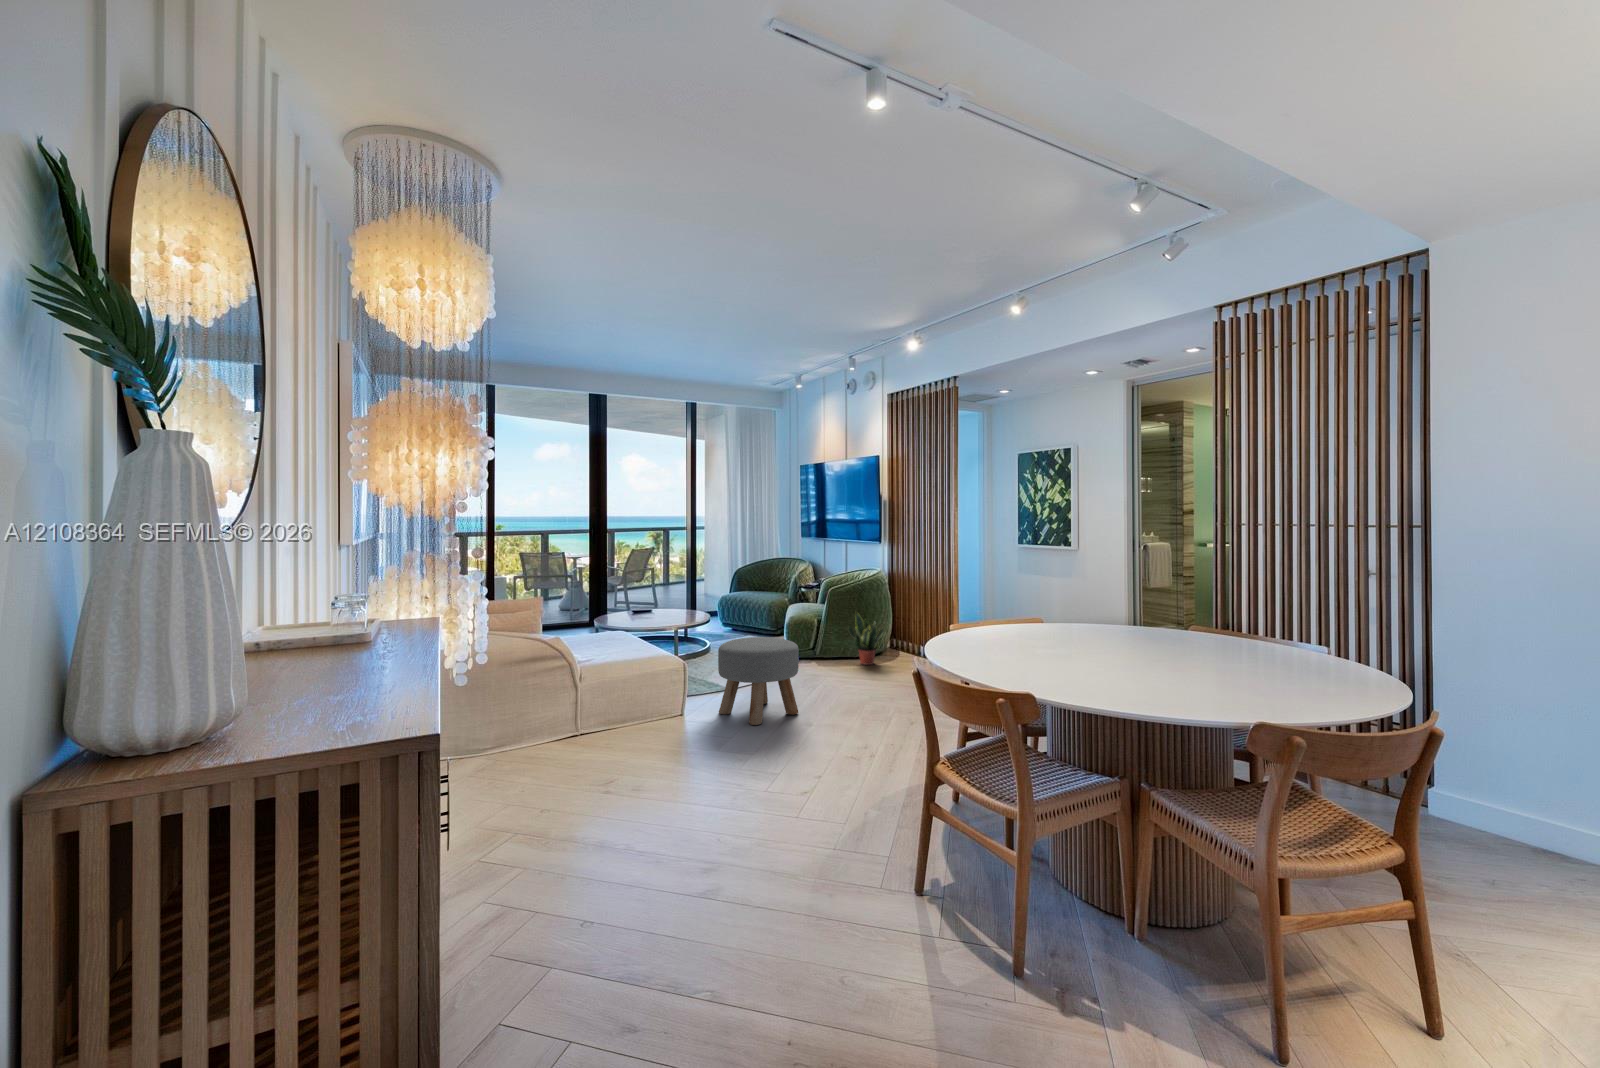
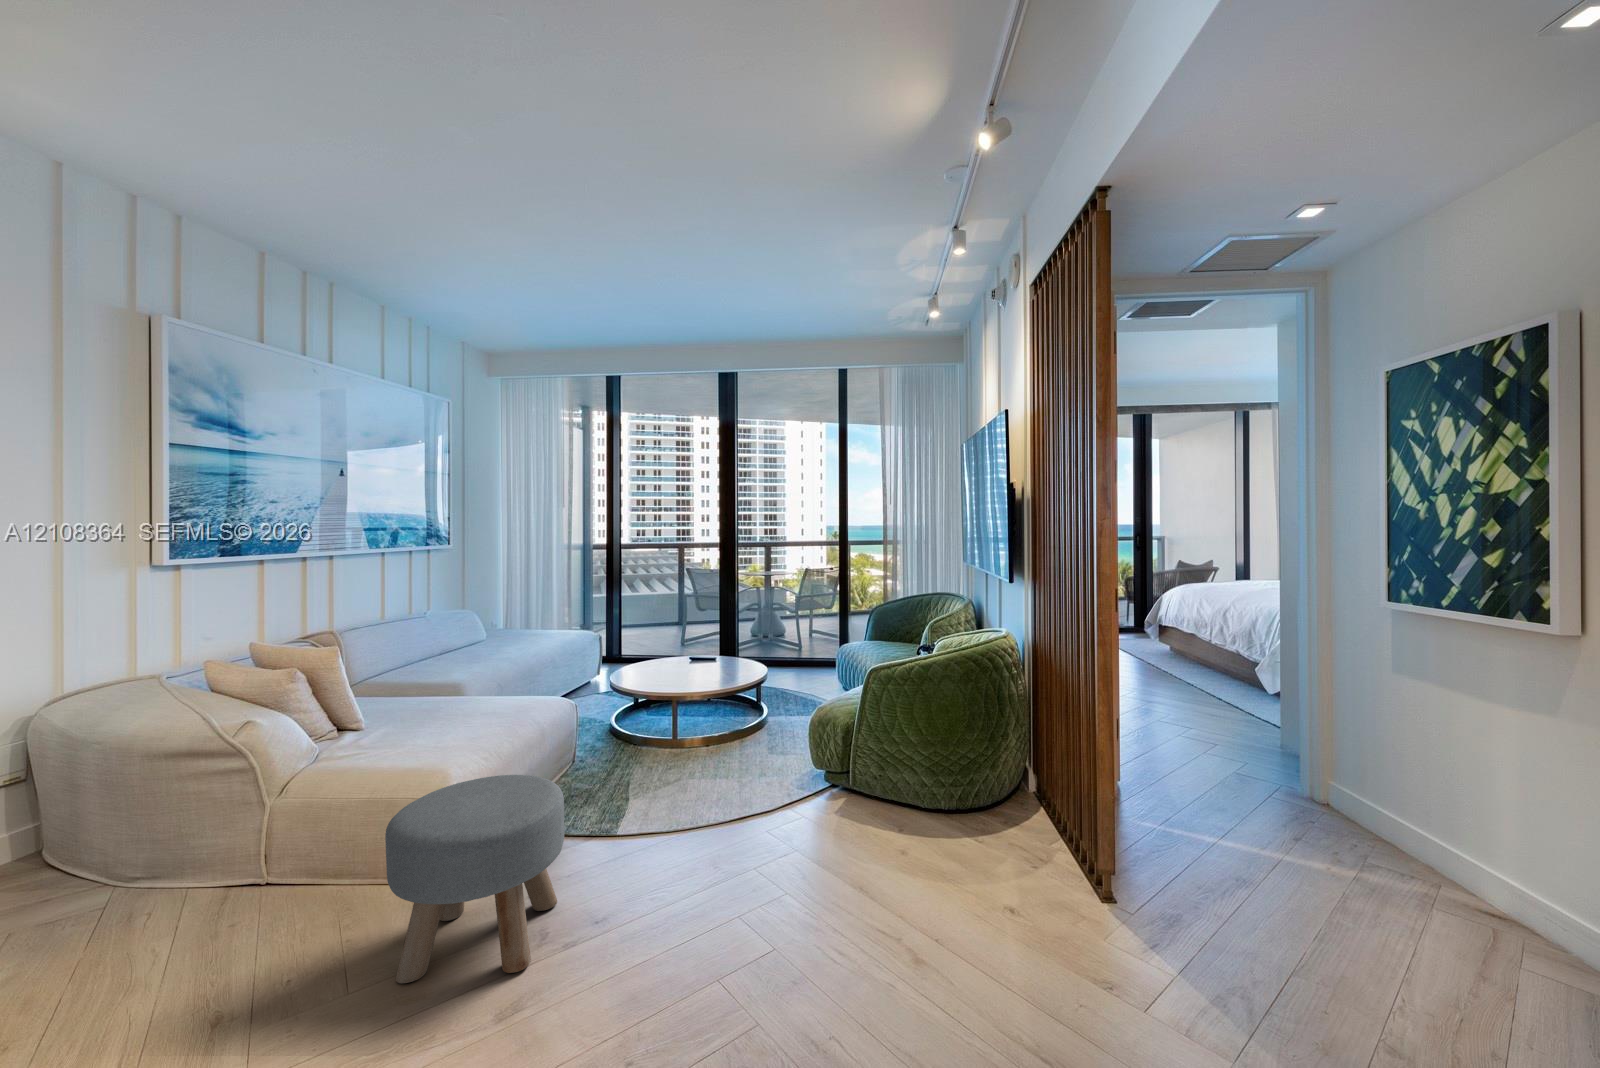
potted plant: present [849,612,884,665] -> none [880,723,951,839]

